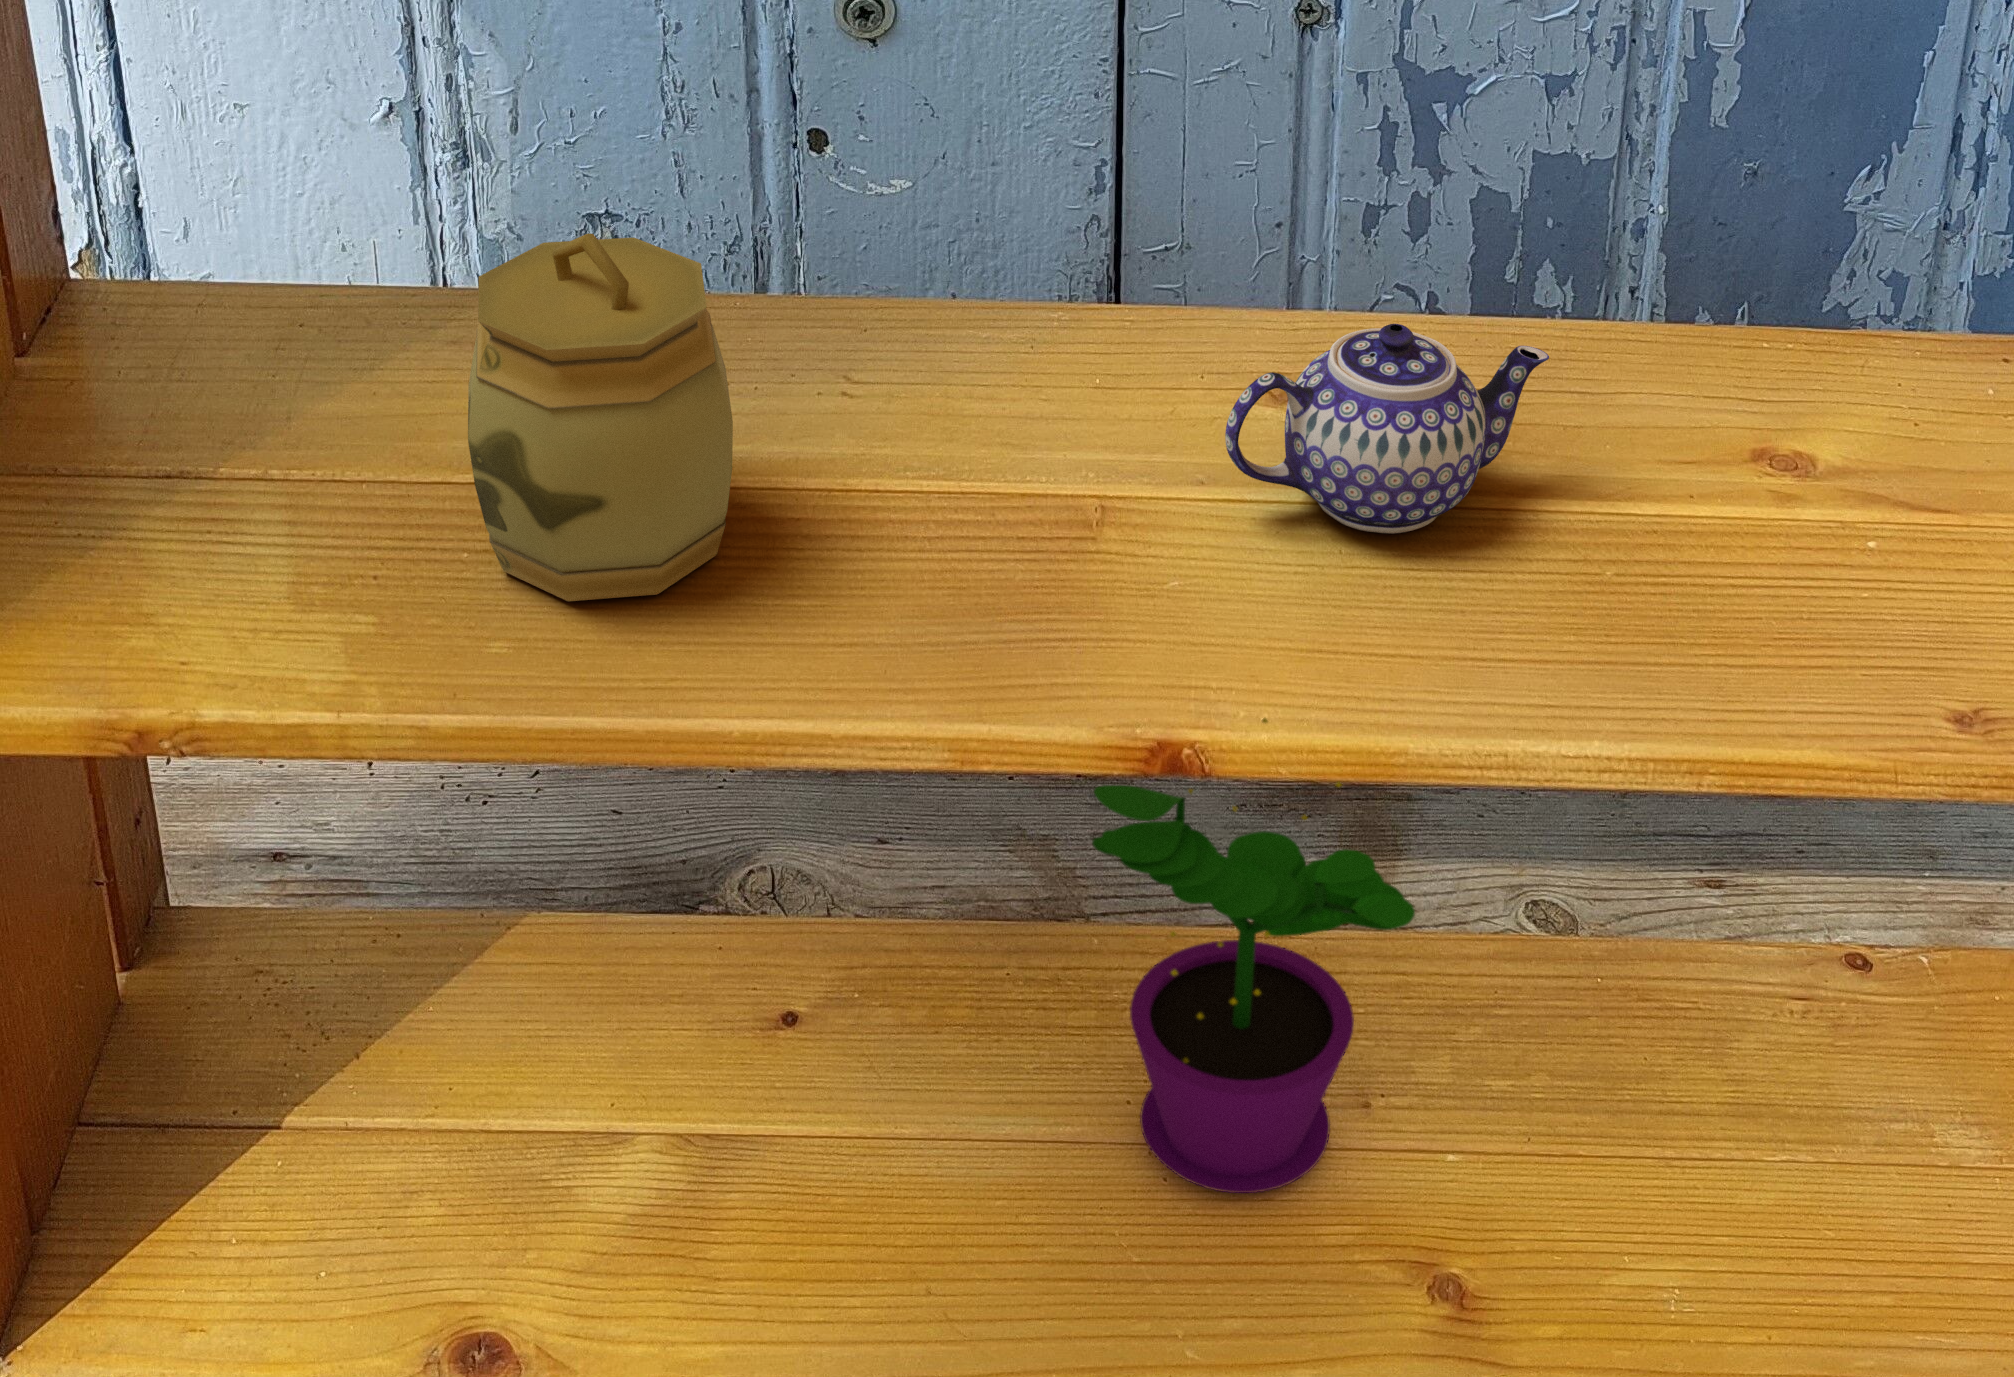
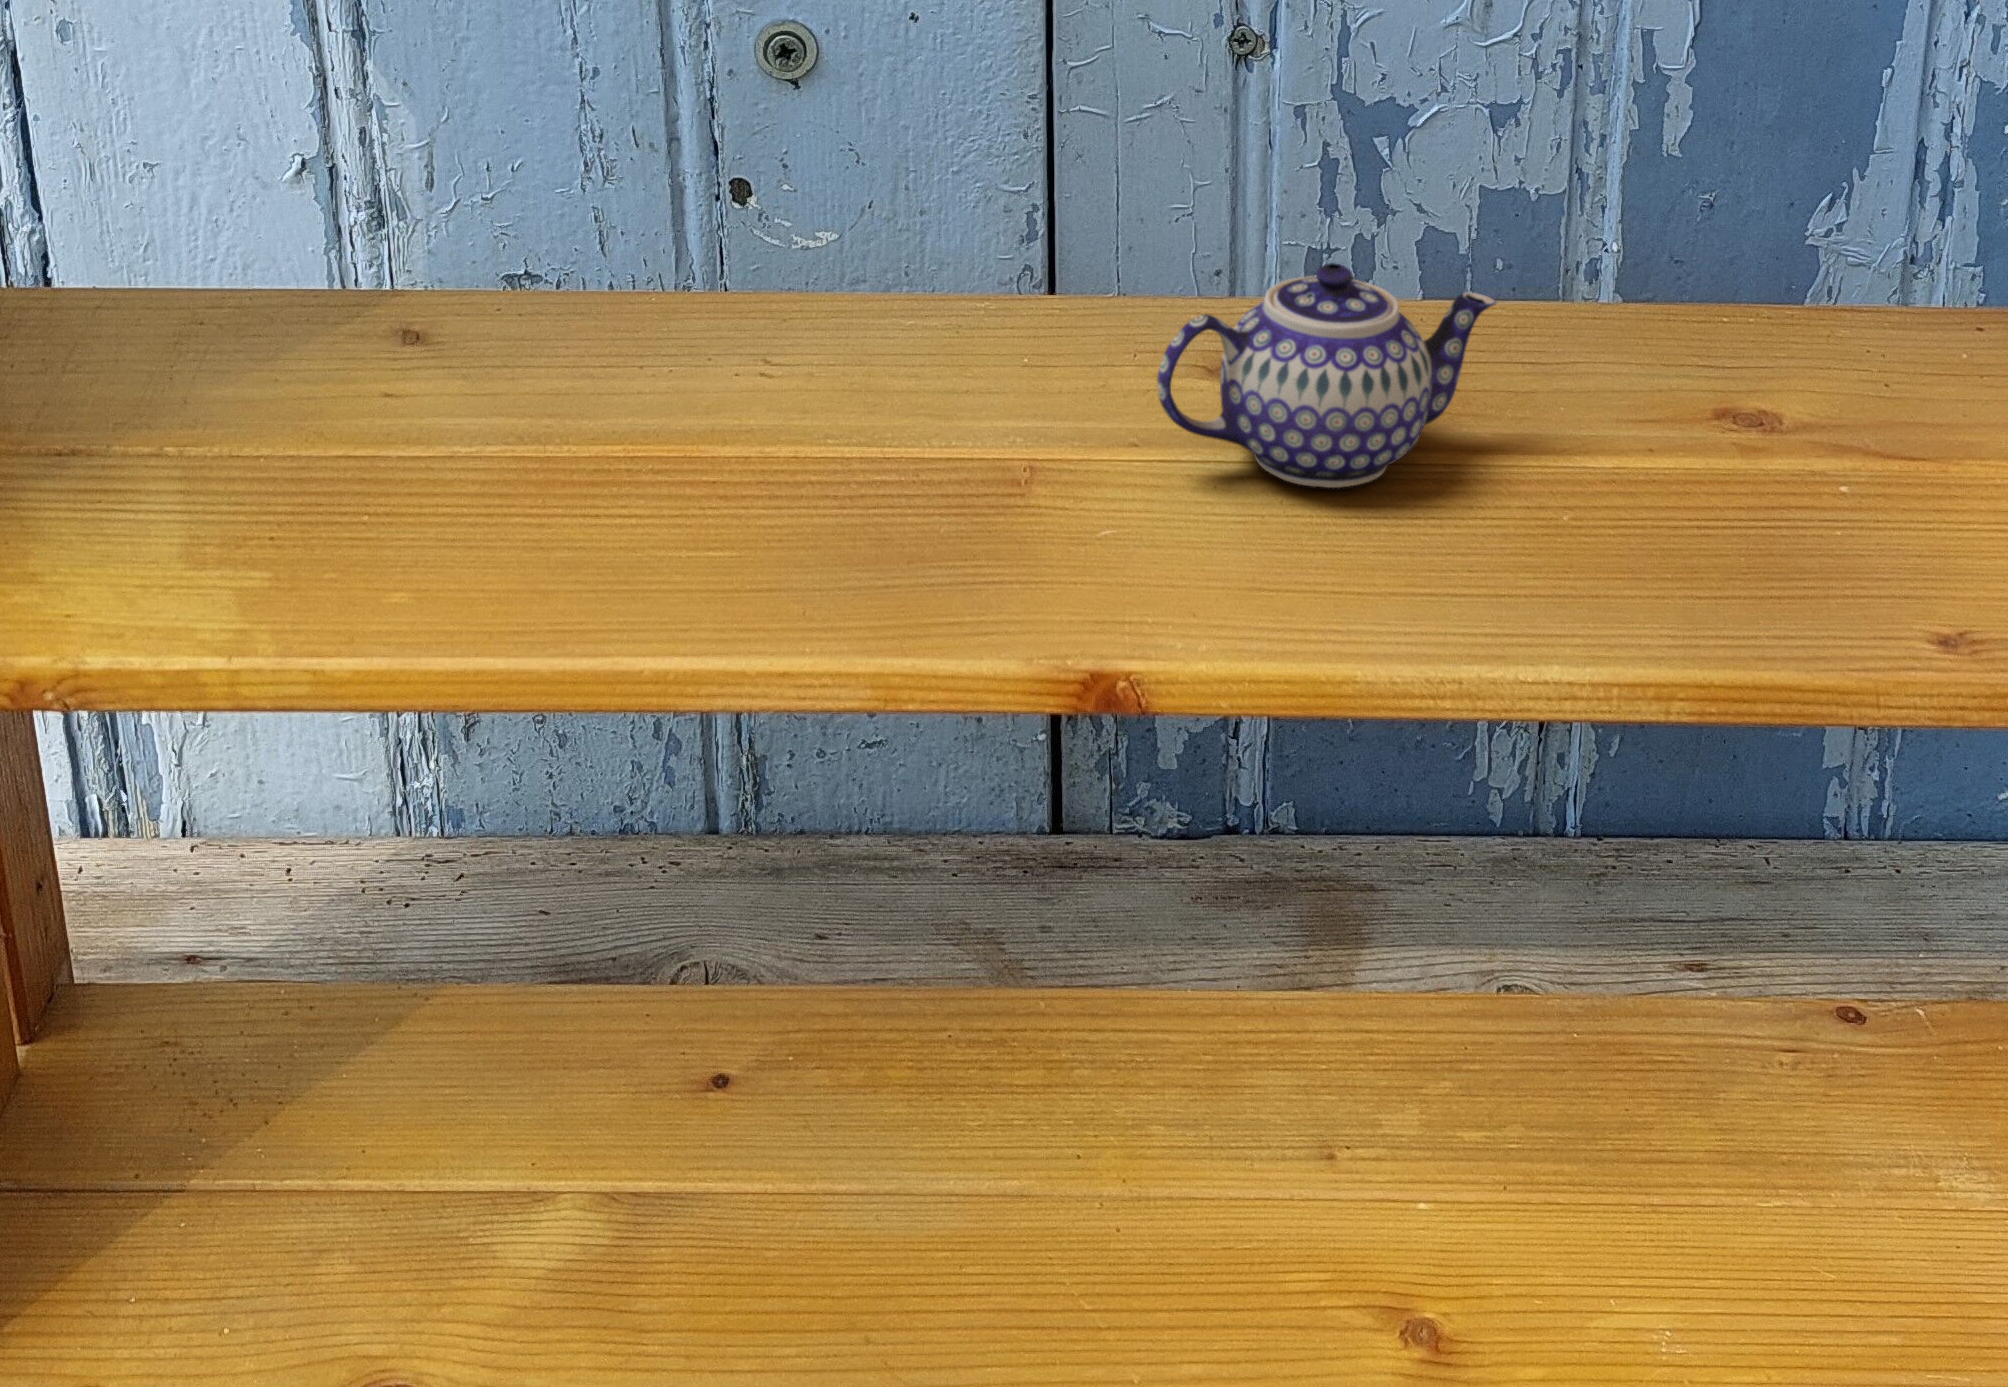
jar: present [468,233,733,601] -> none [361,161,639,556]
flower pot: present [1092,718,1415,1193] -> none [1027,712,1373,1239]

